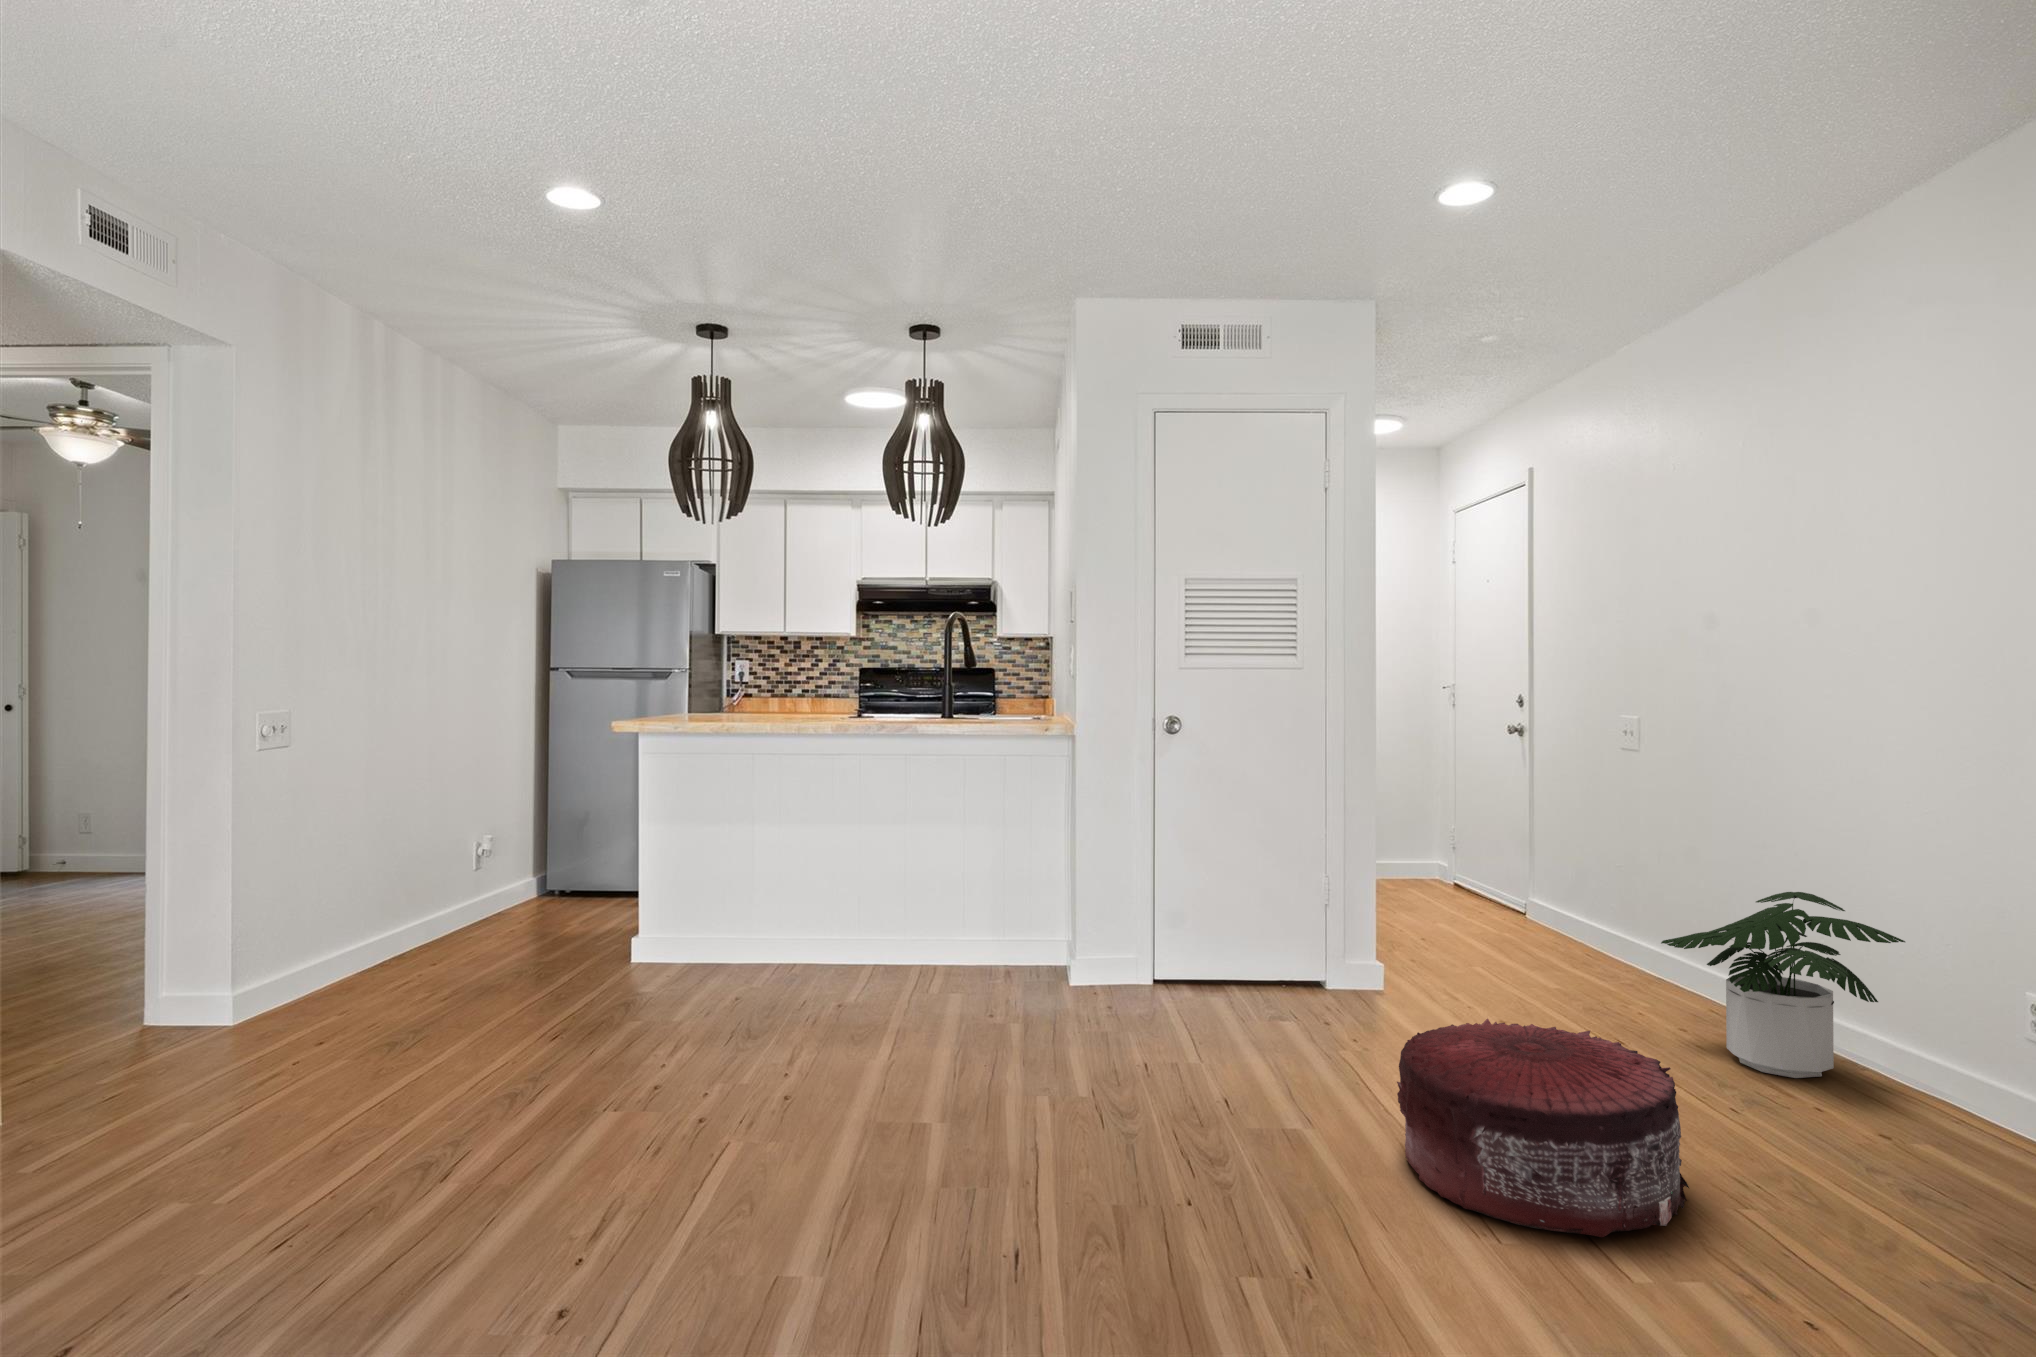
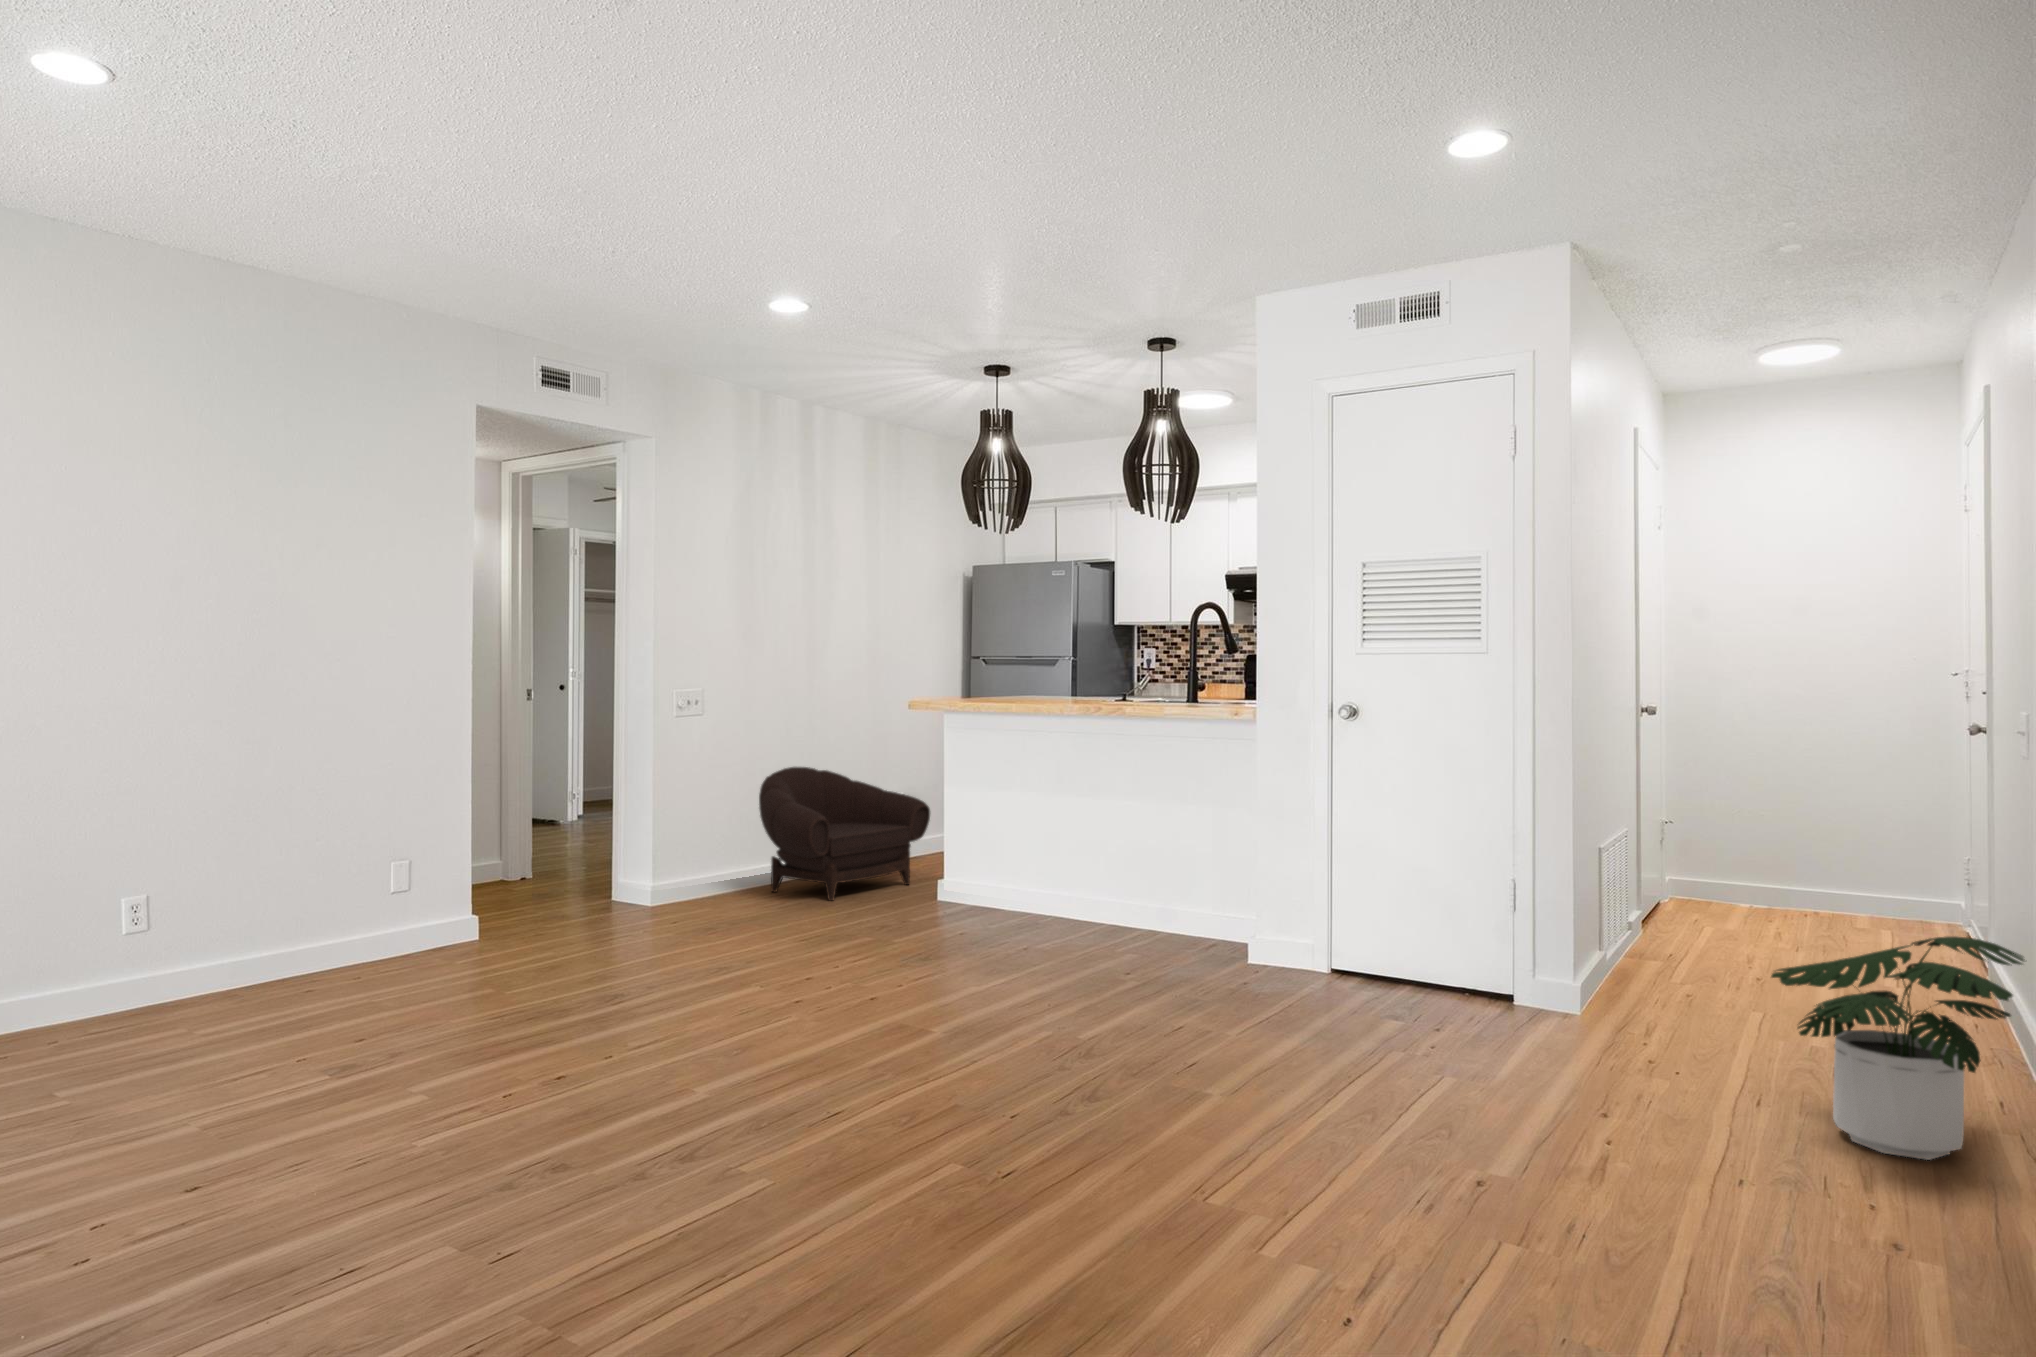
armchair: none [339,815,573,994] -> present [759,767,930,901]
pouf: present [1397,1019,1689,1237] -> none [1229,991,1471,1171]

